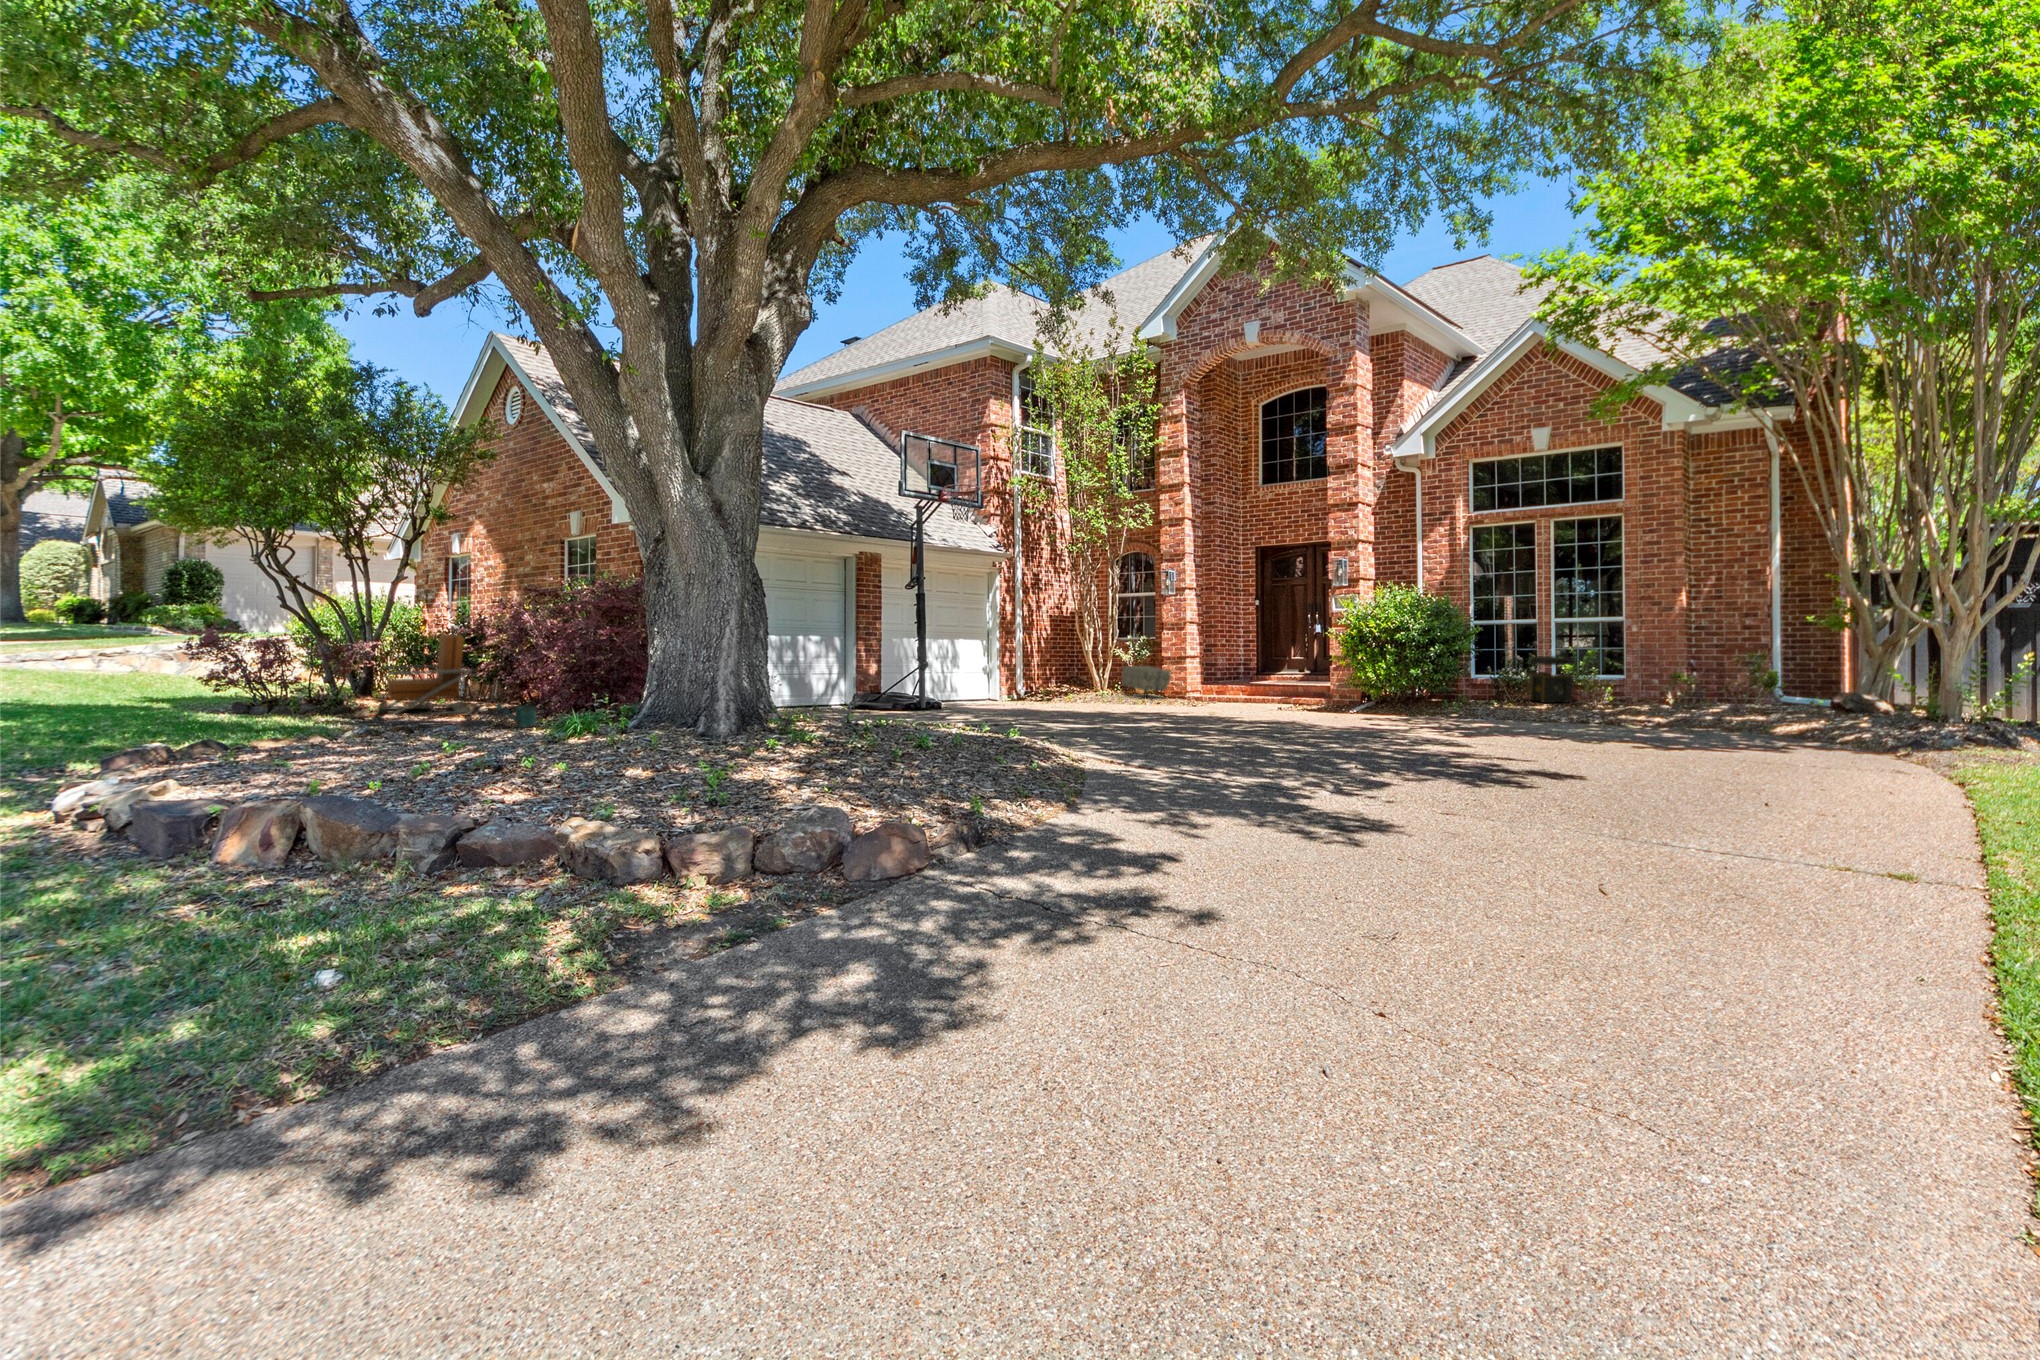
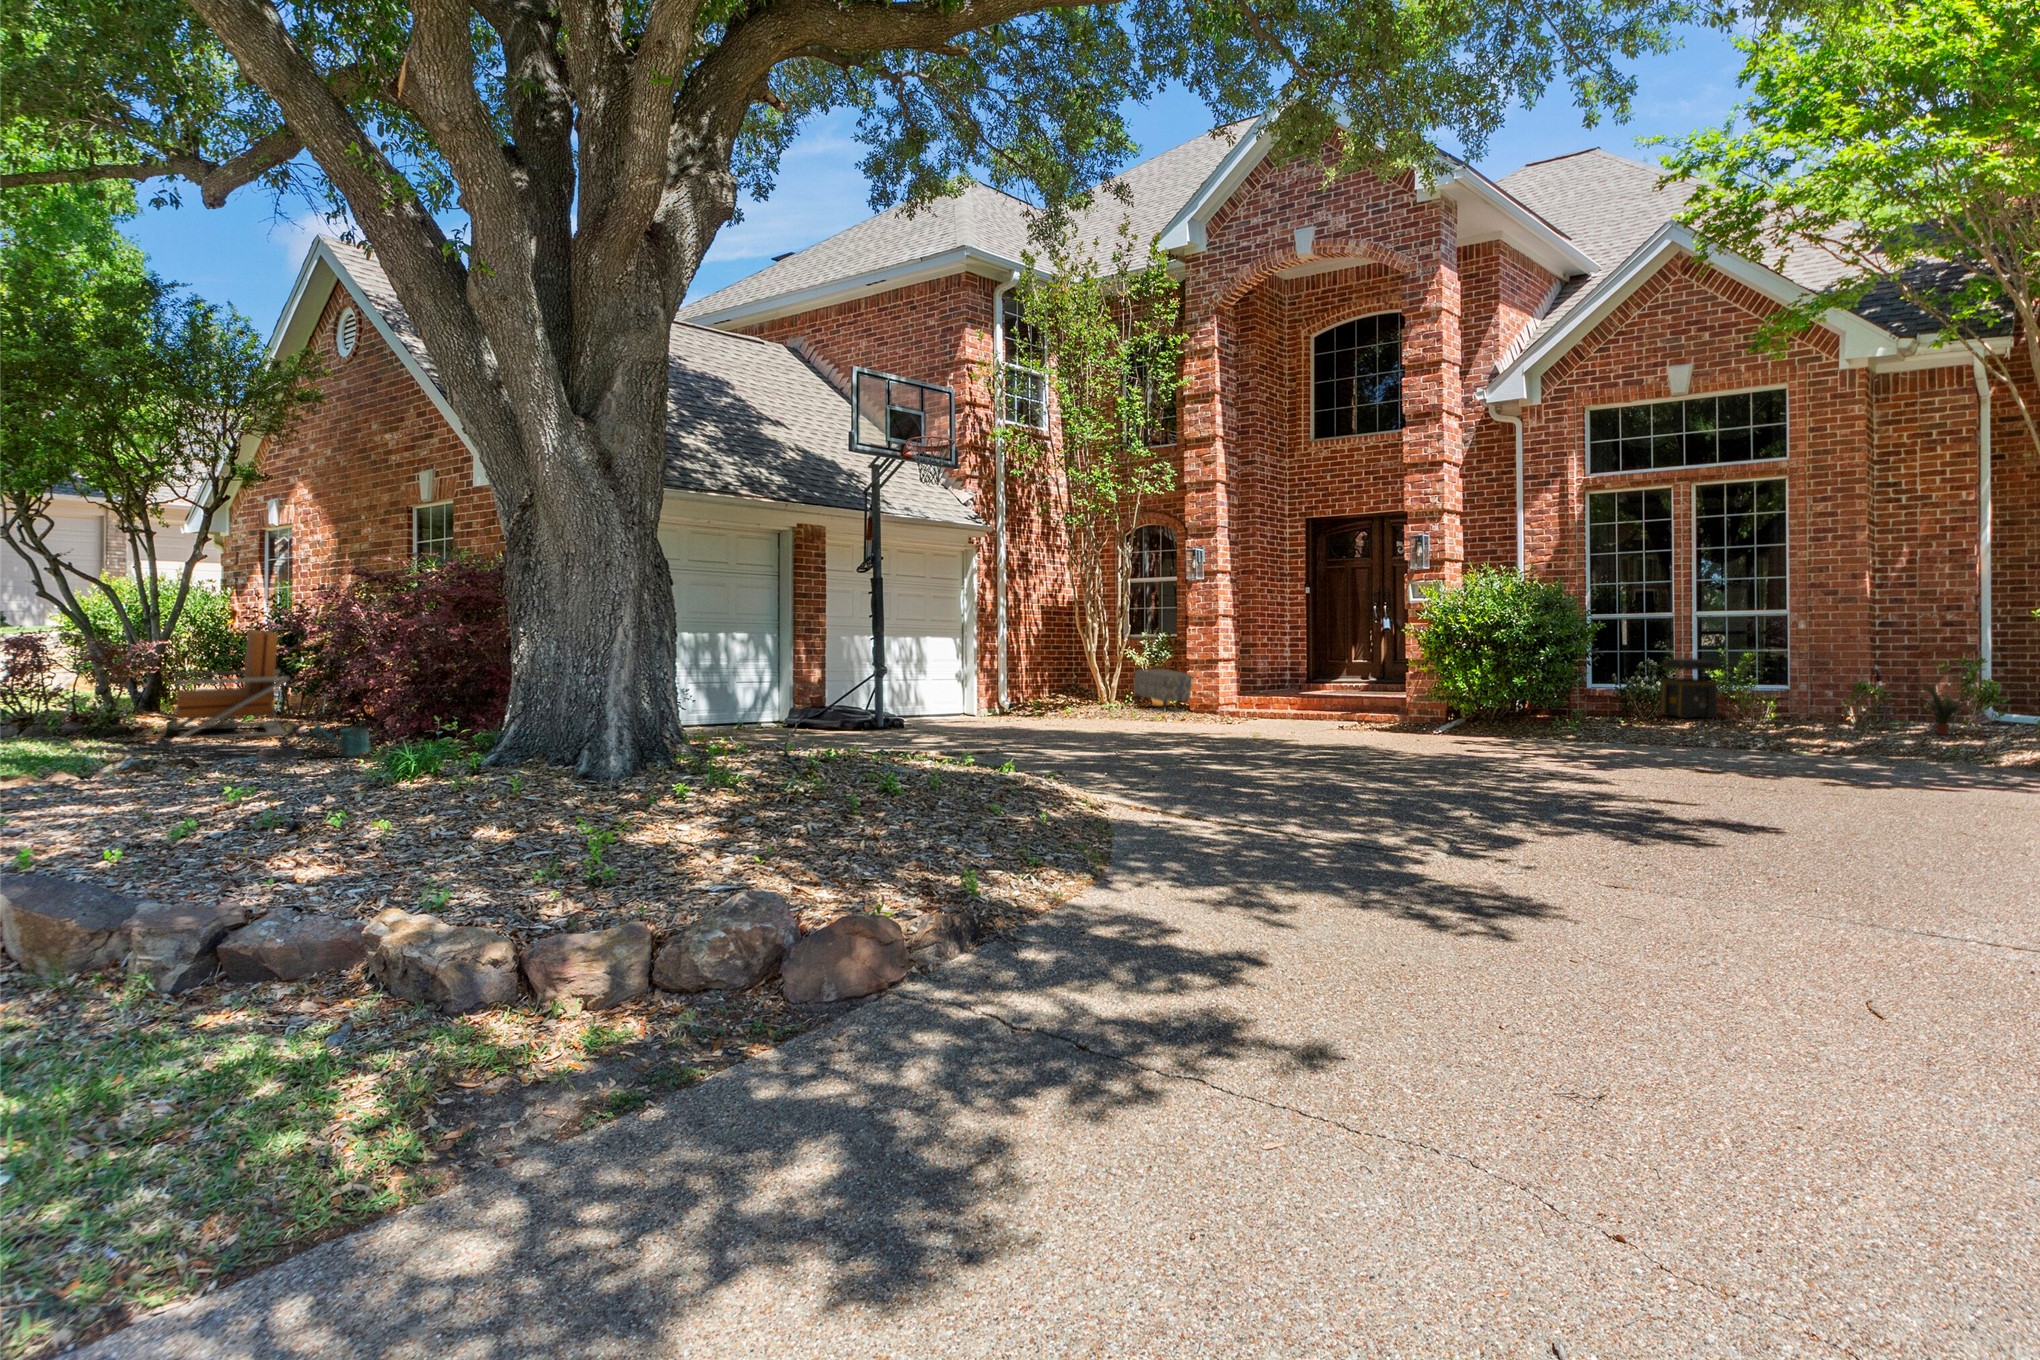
potted plant: none [1725,677,1765,715] -> present [1921,687,1969,735]

